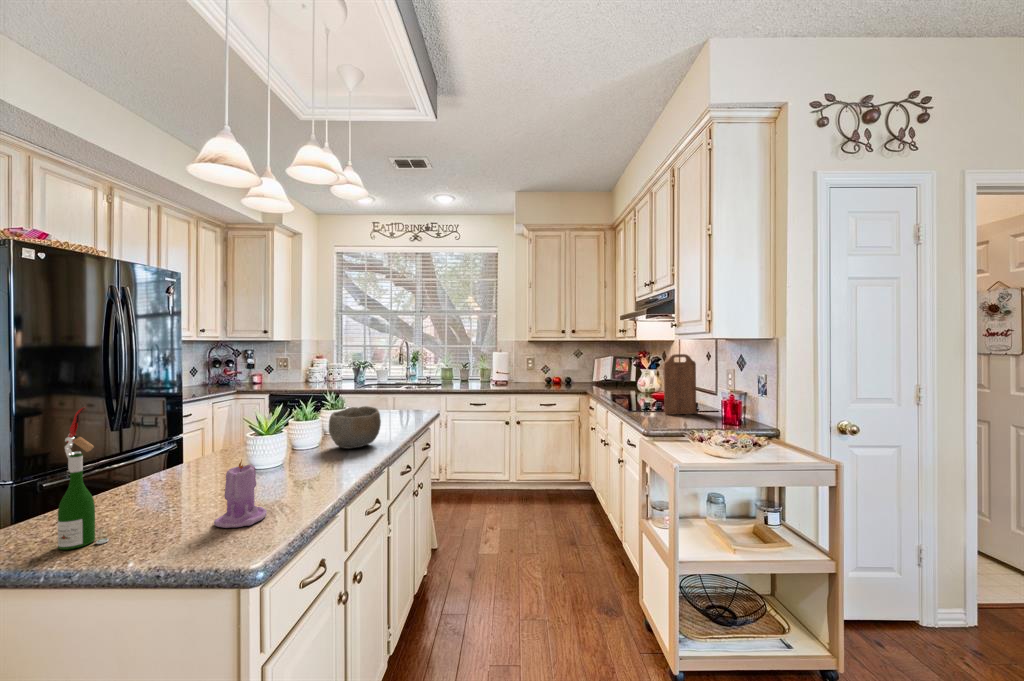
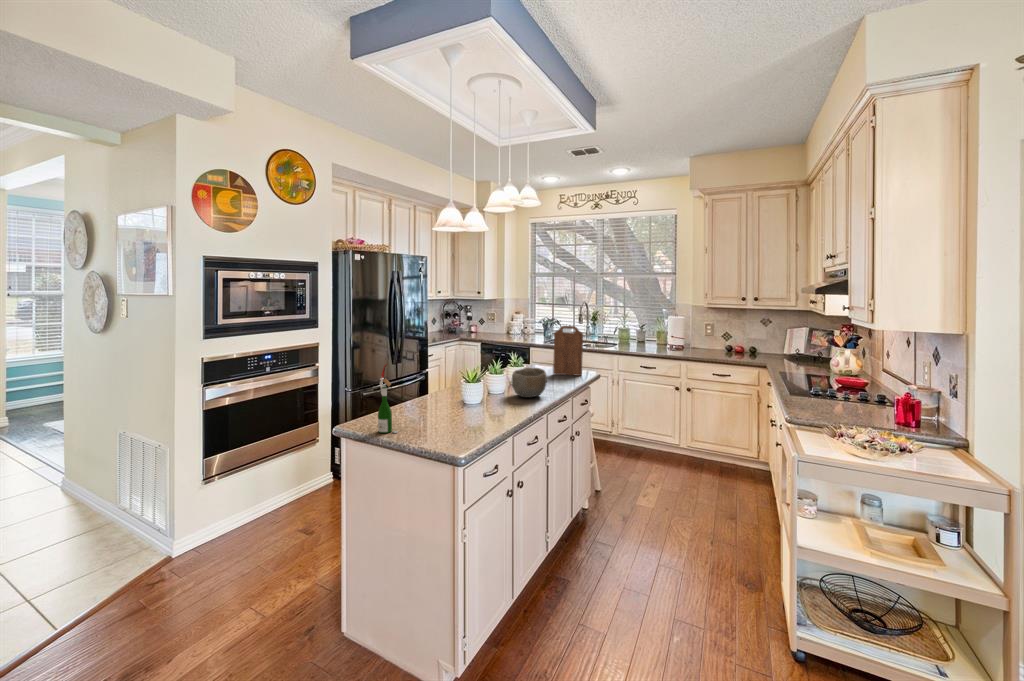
cutting board: present [664,354,696,415] -> present [553,326,583,376]
candle: present [214,459,267,528] -> none [443,399,469,437]

